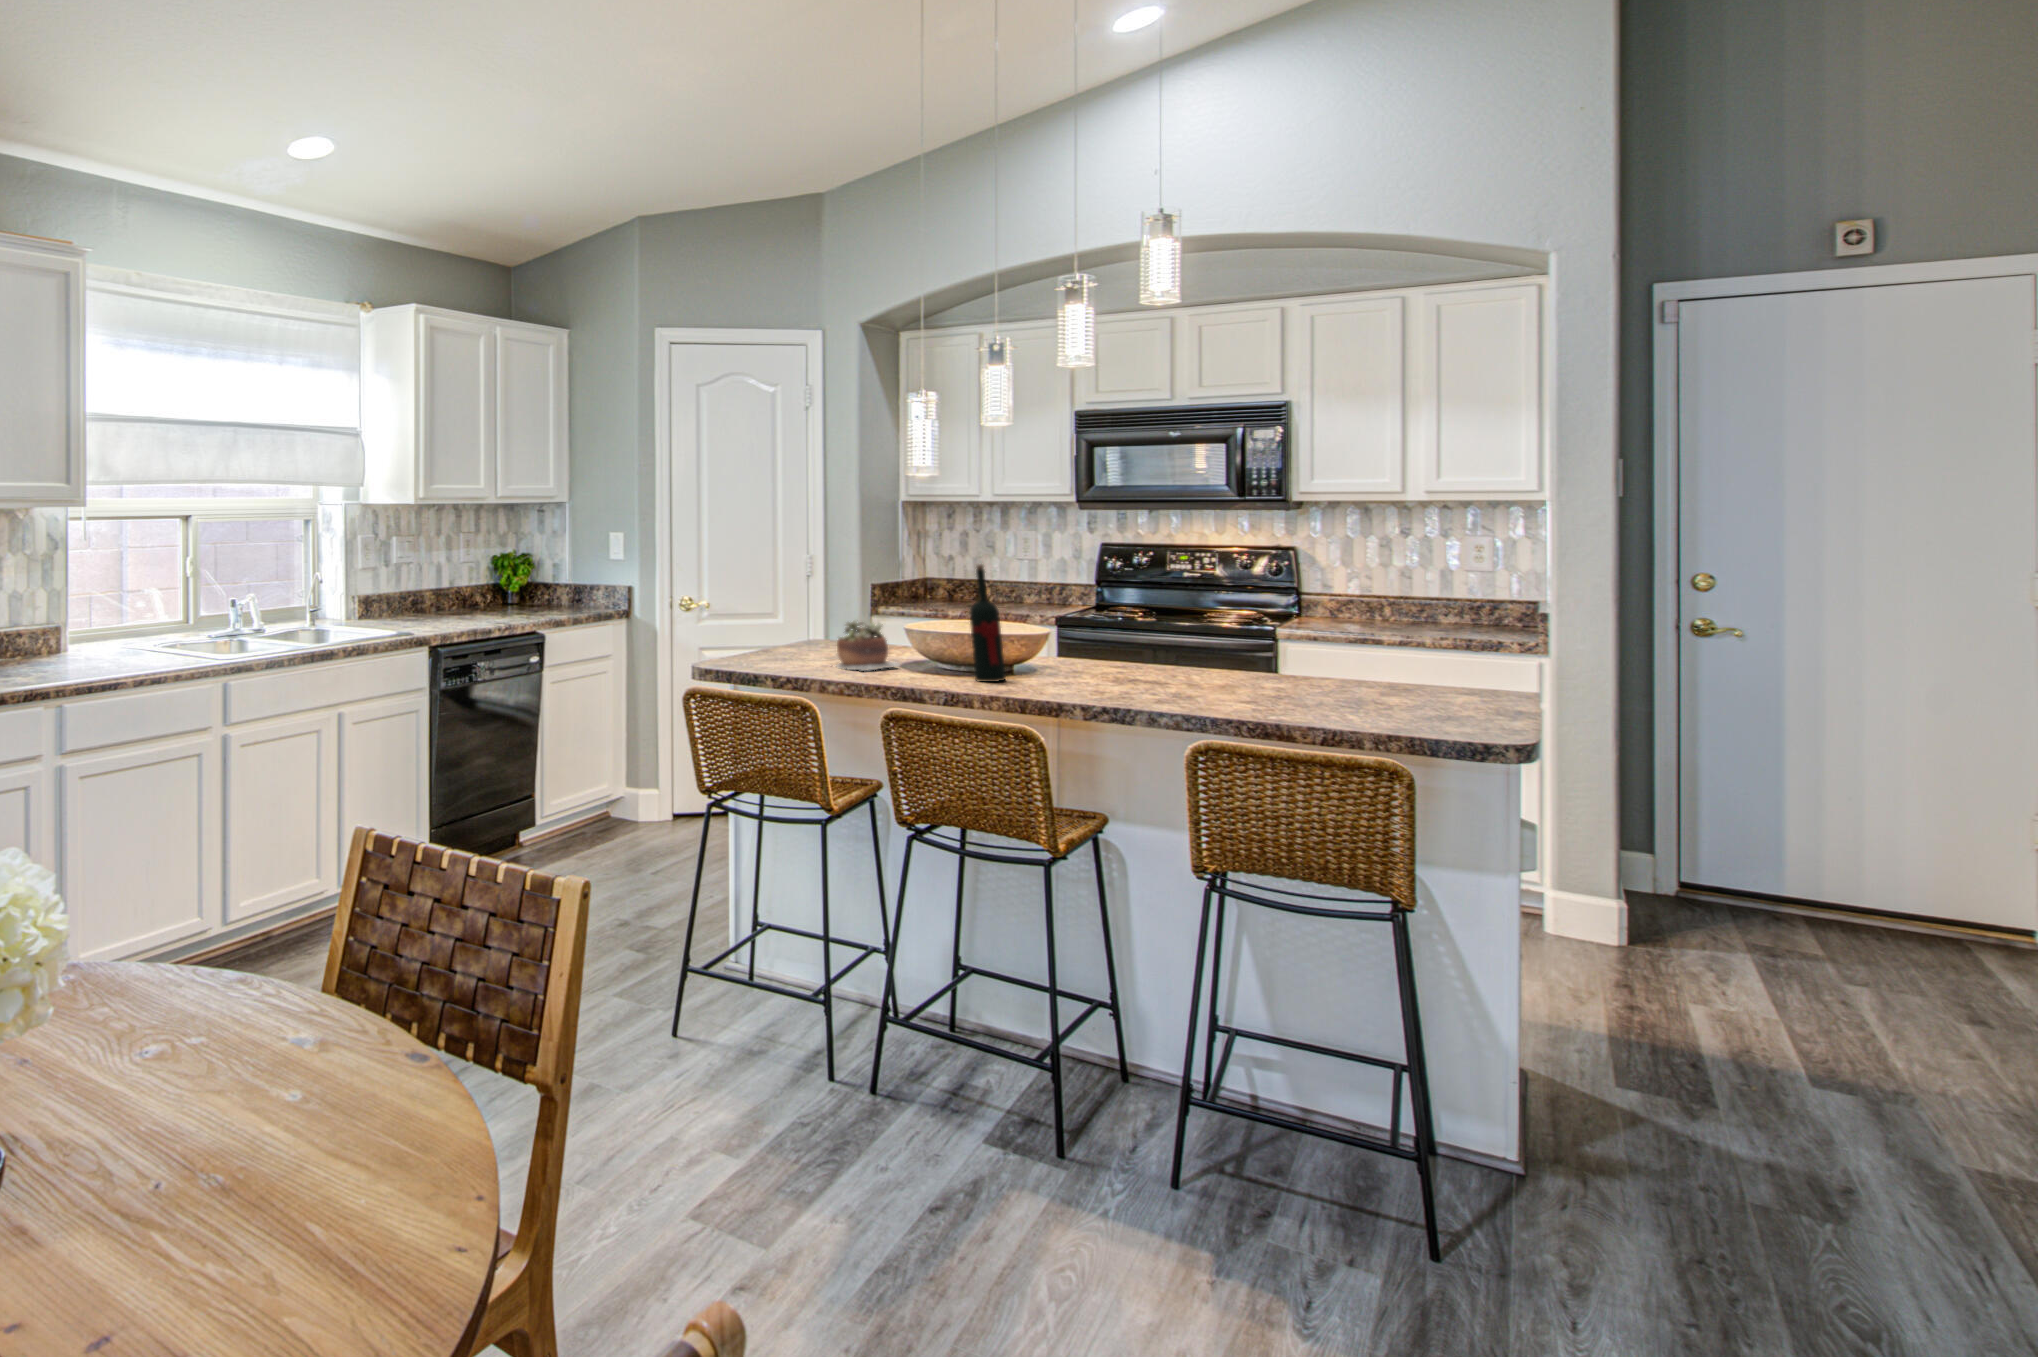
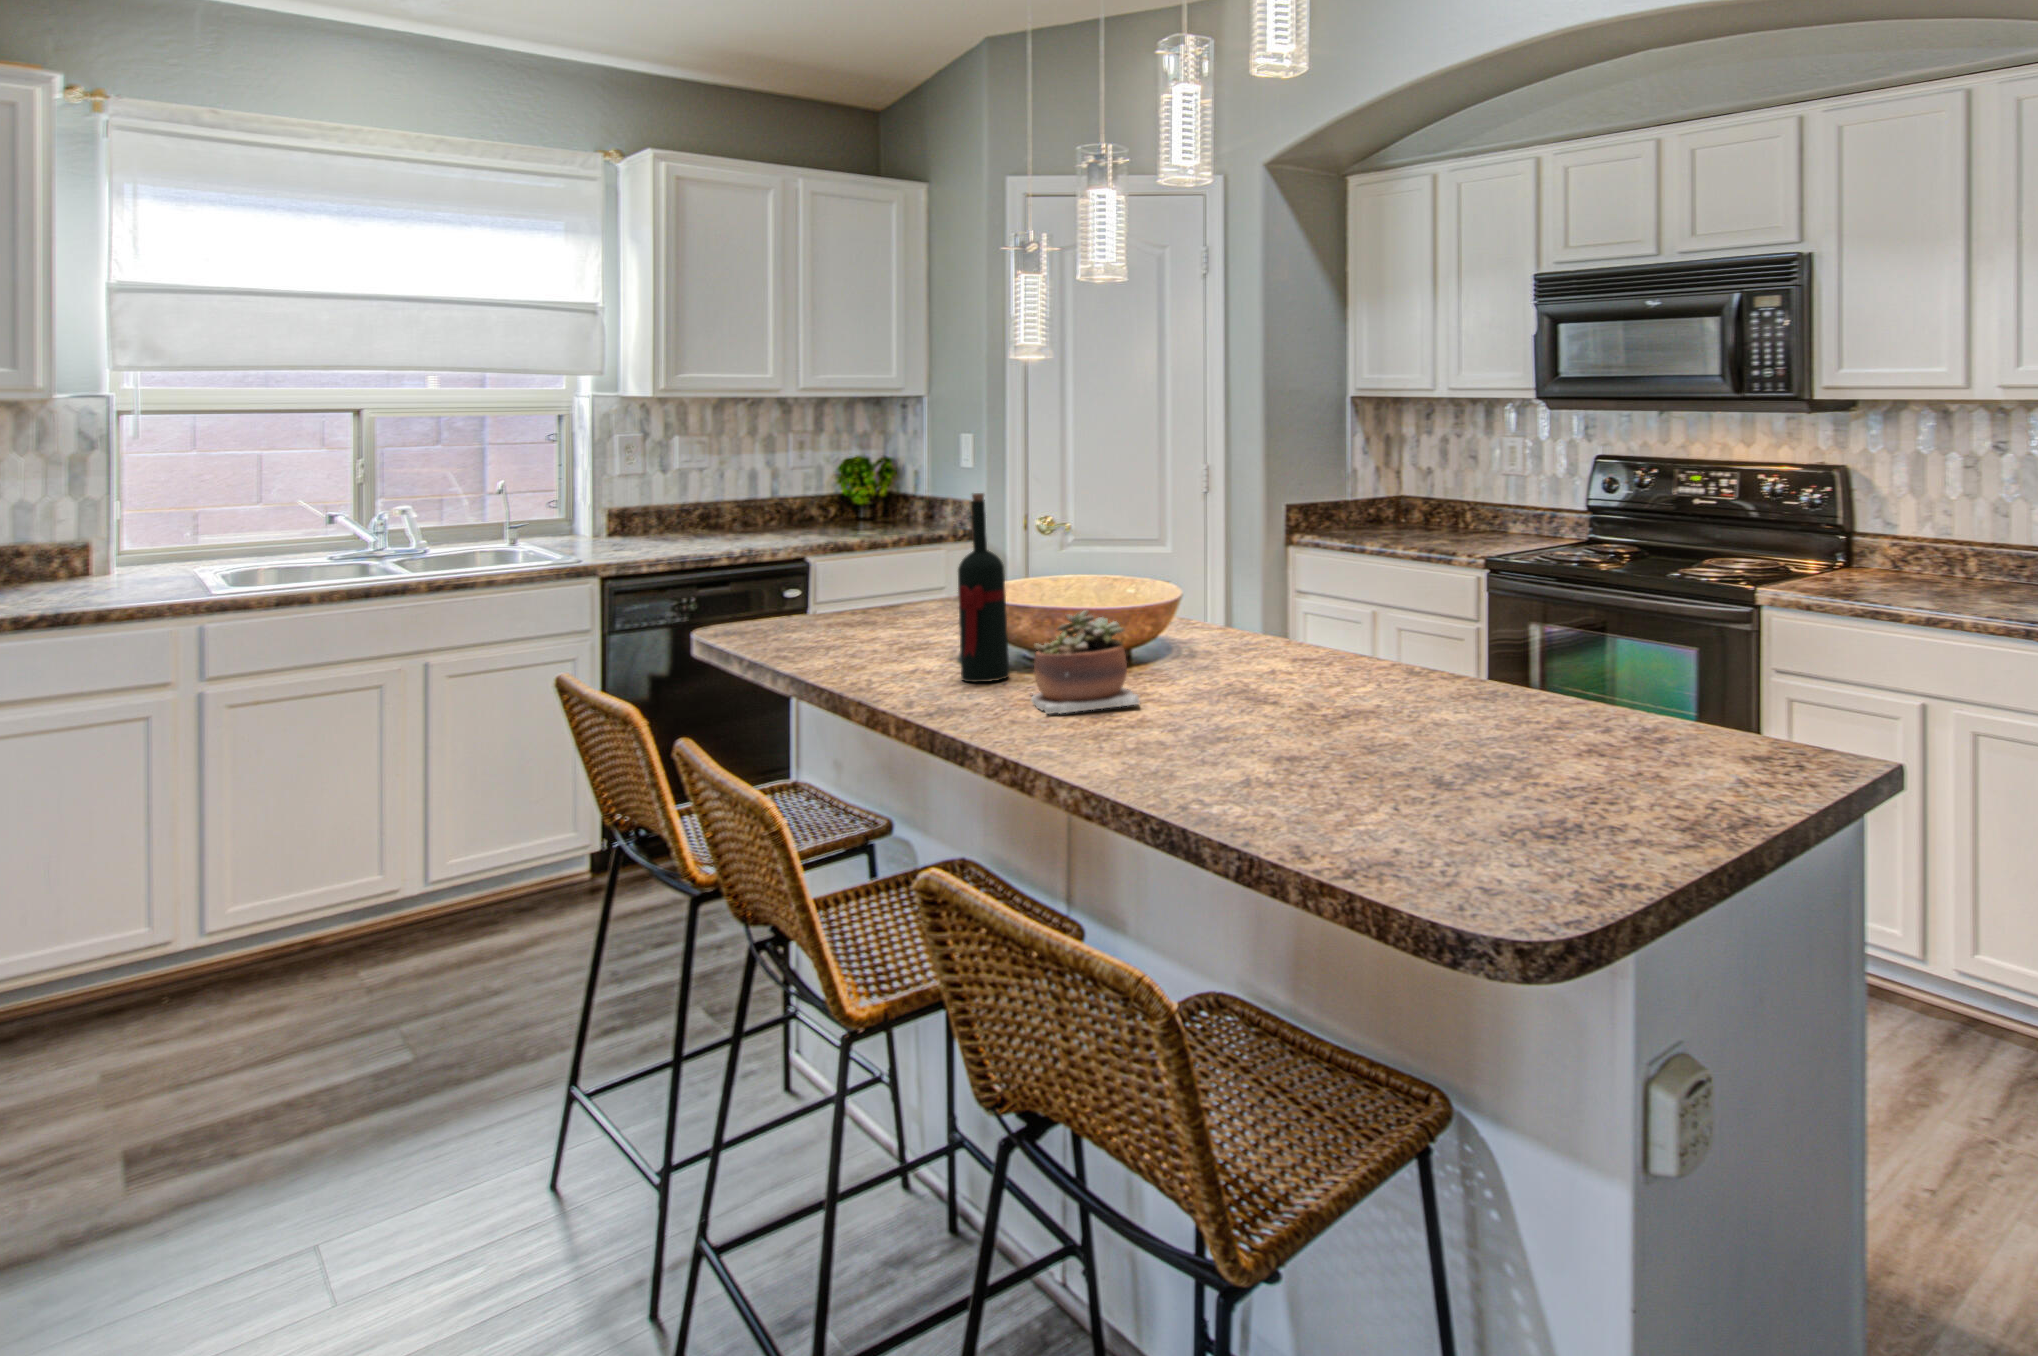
succulent plant: present [837,620,899,671] -> present [1031,610,1140,714]

